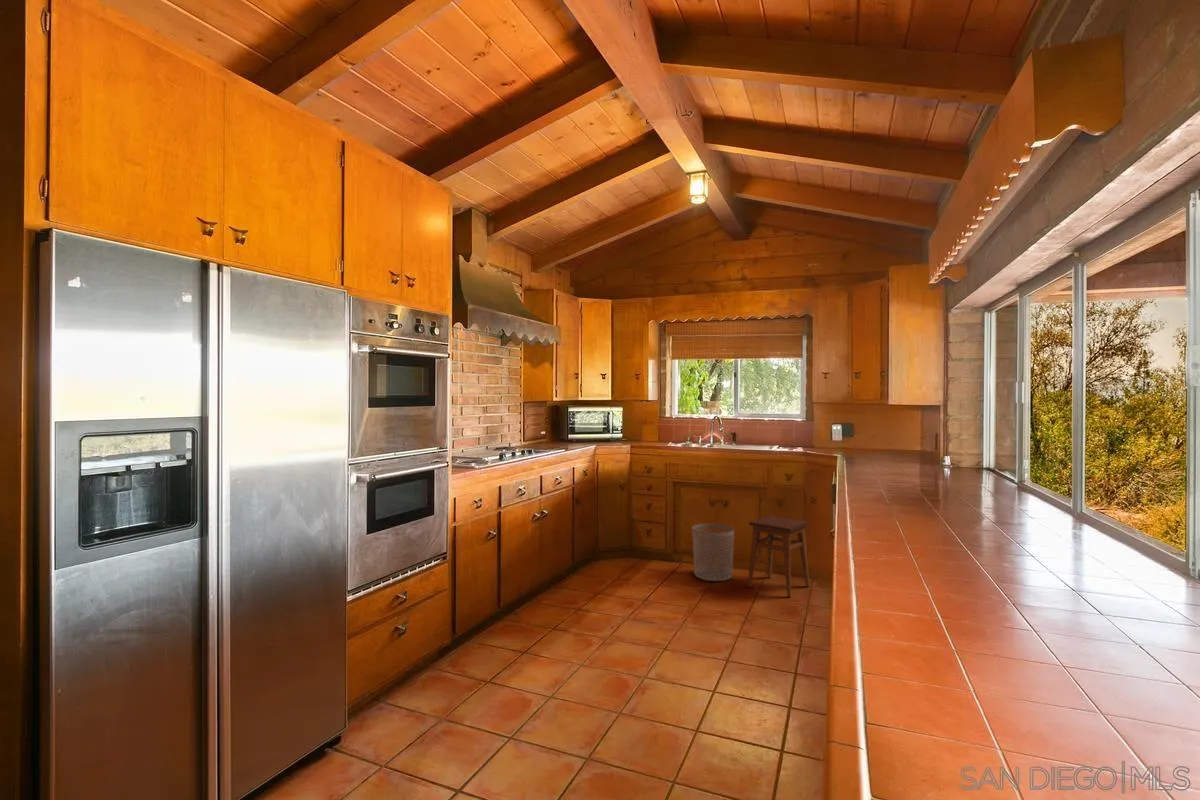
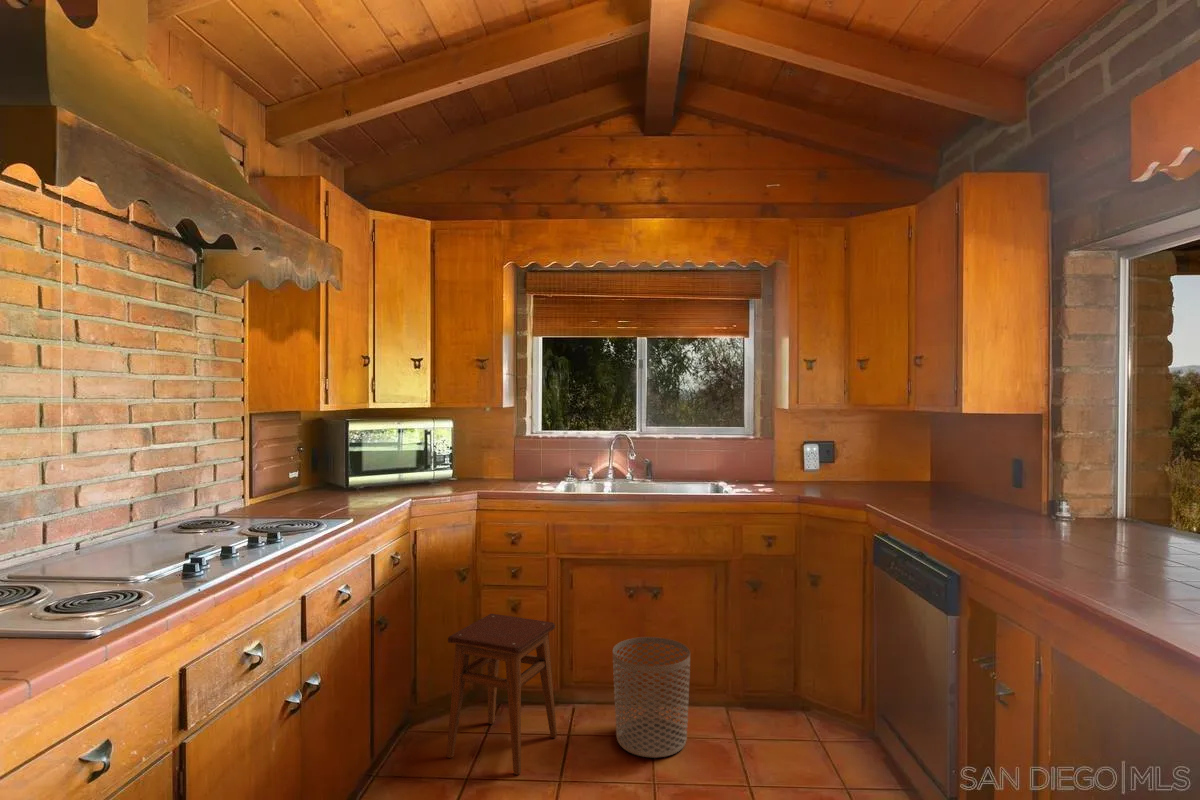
stool: present [748,516,810,597] -> present [447,614,557,775]

